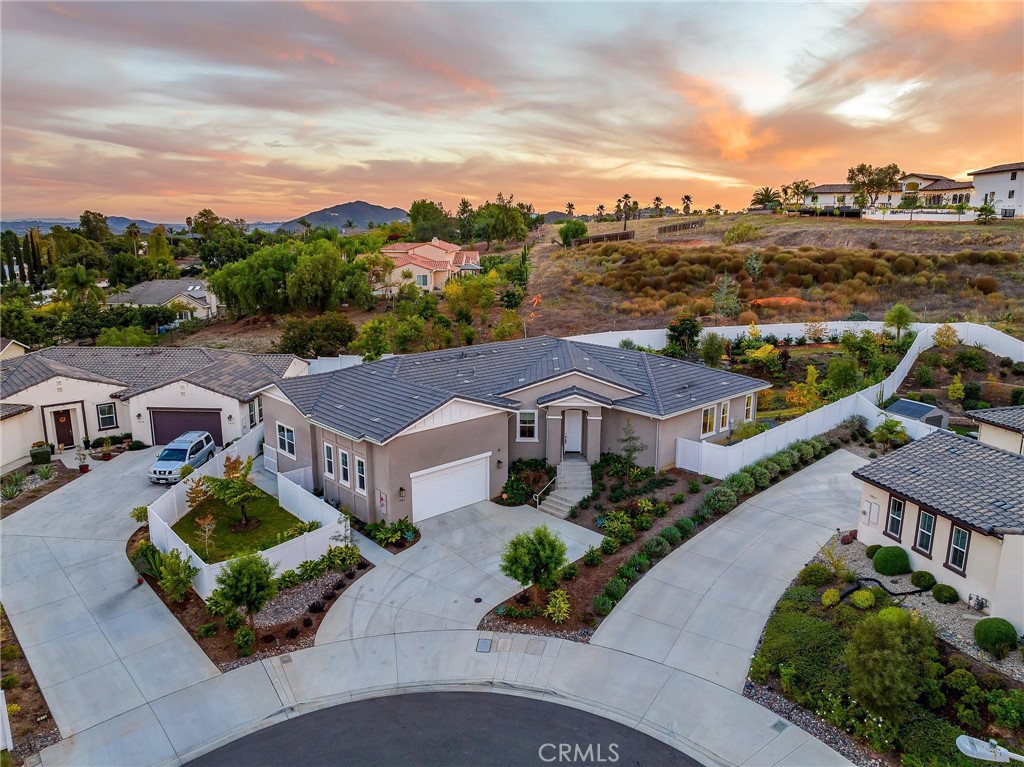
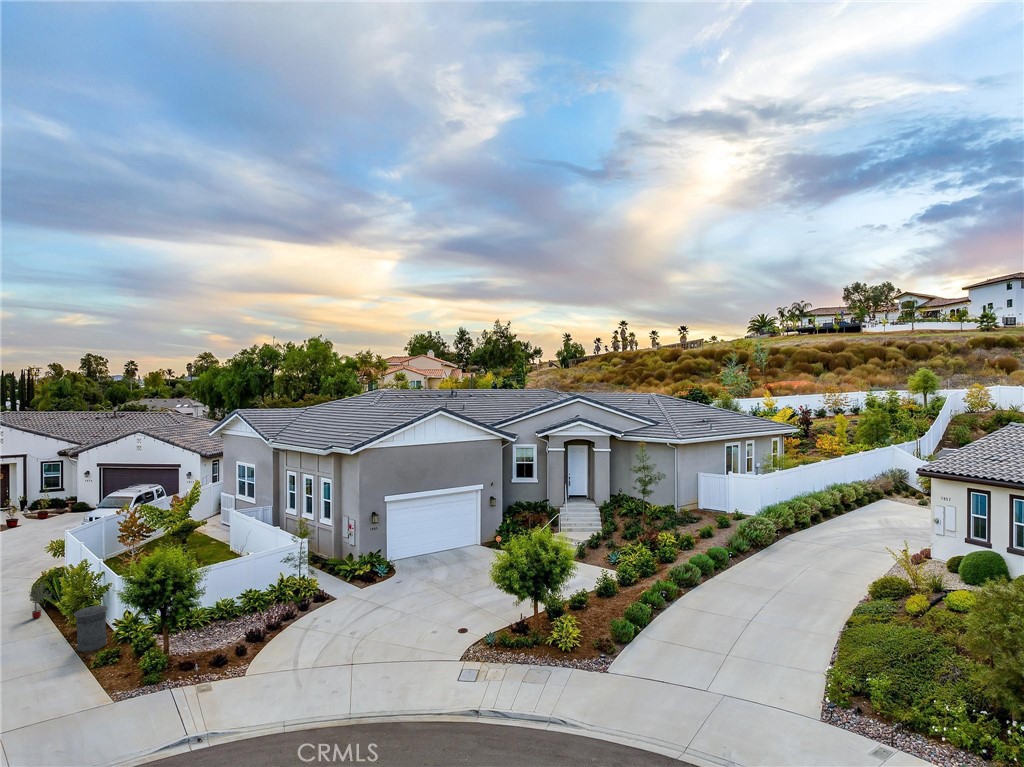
trash can: none [177,584,203,620] -> present [74,606,108,652]

